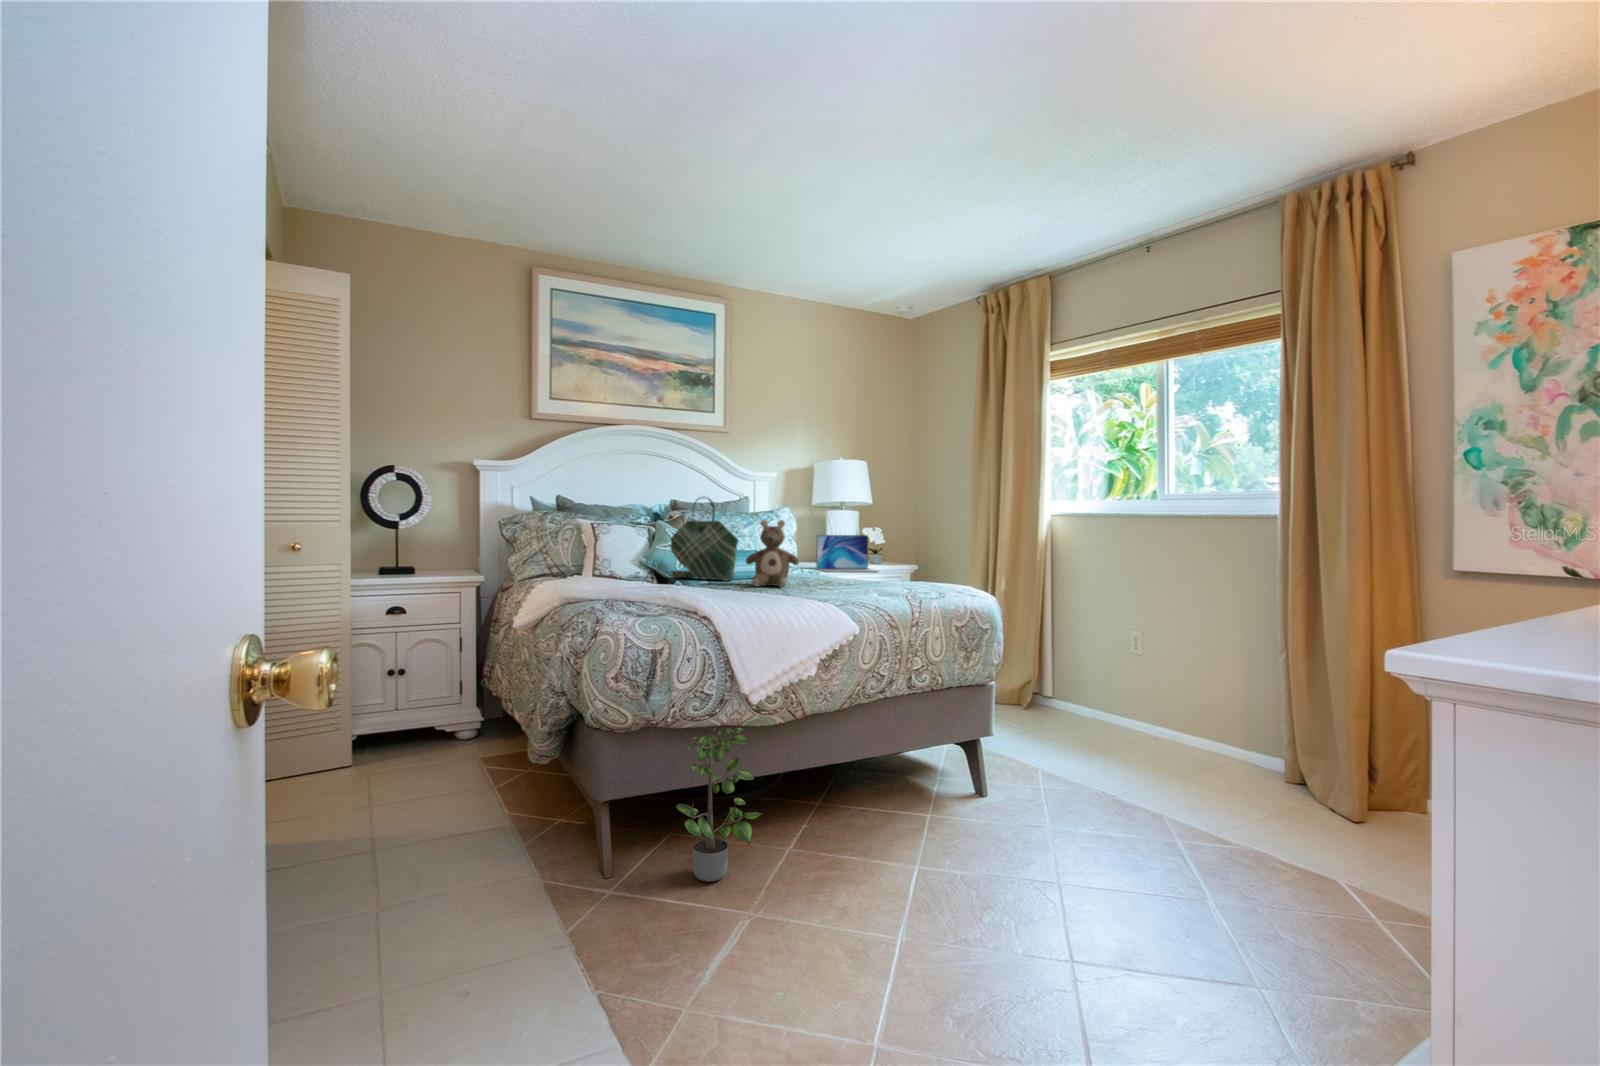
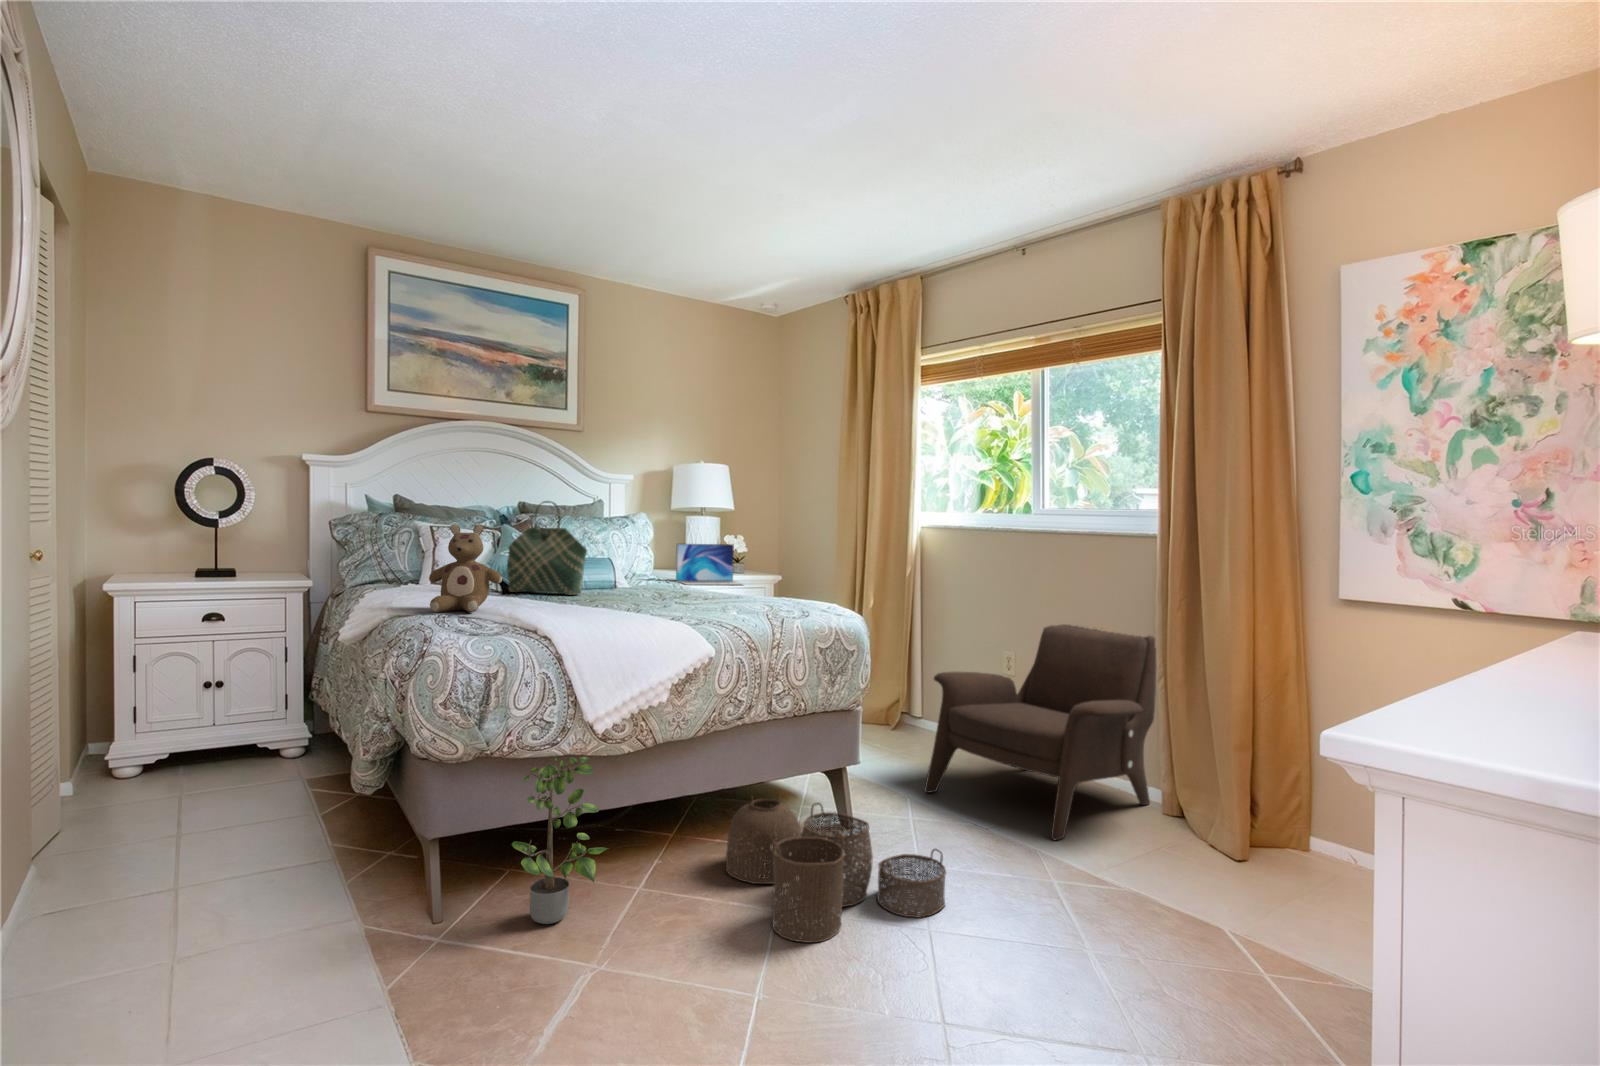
stuffed bear: present [746,520,799,587] -> present [429,524,502,612]
armchair: none [1059,609,1304,825] -> present [924,624,1157,840]
woven basket: none [871,769,1094,918] -> present [726,799,946,942]

